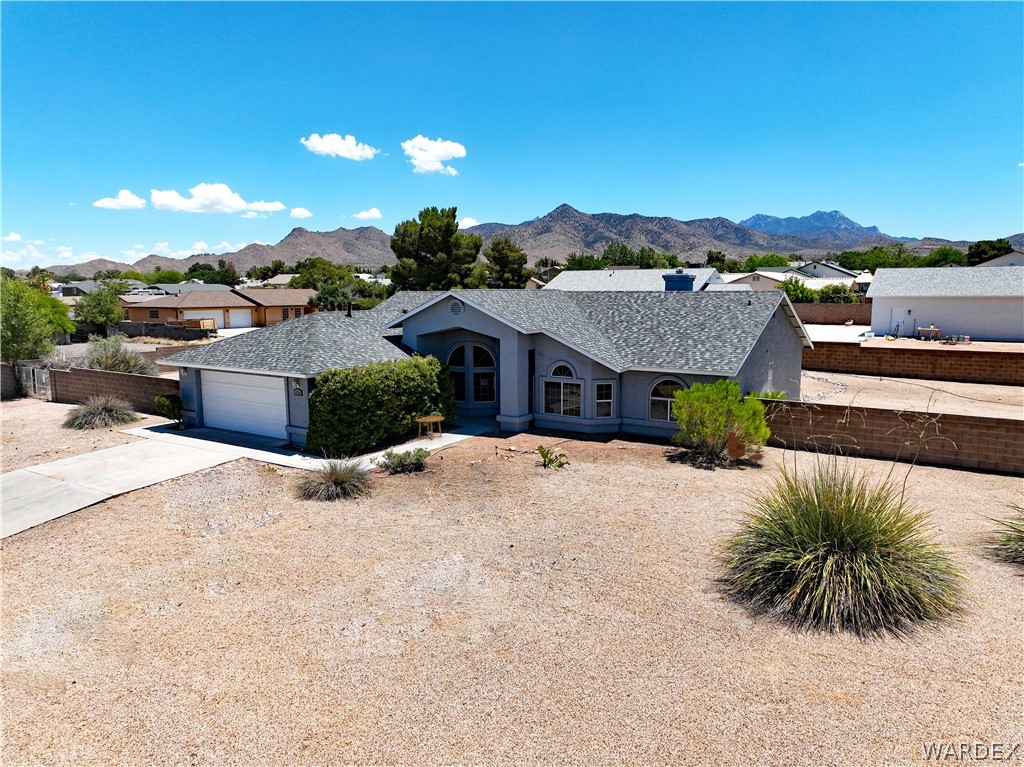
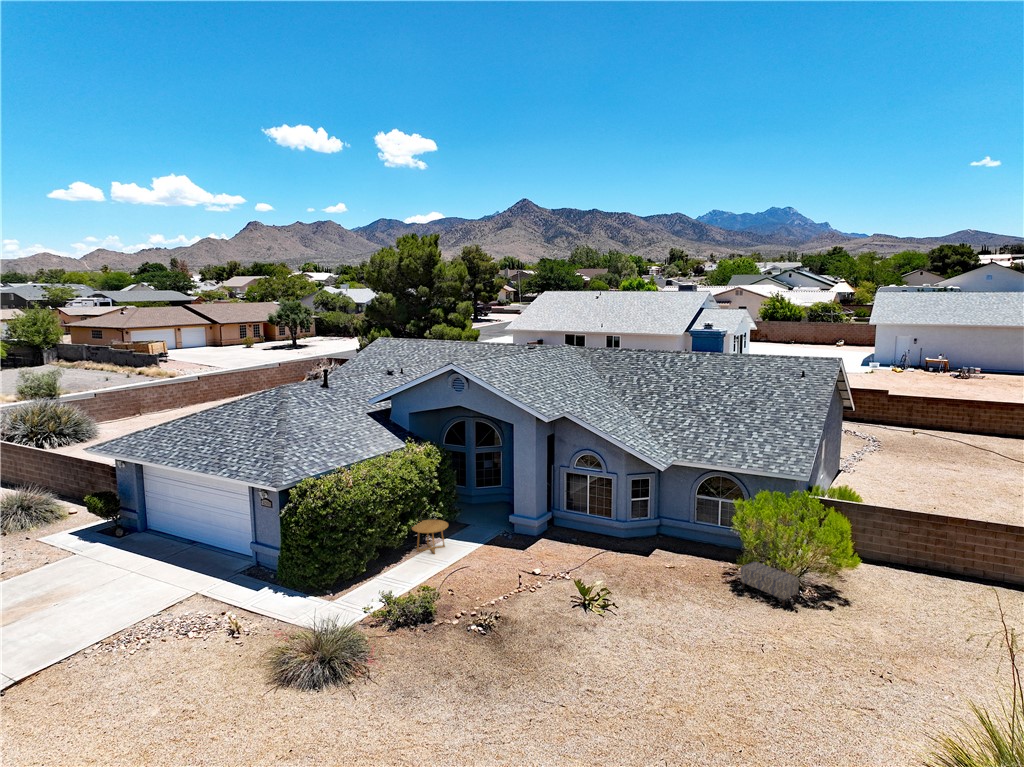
lounge chair: present [727,432,763,467] -> none [812,559,859,611]
bench: none [673,437,716,465] -> present [741,561,799,606]

